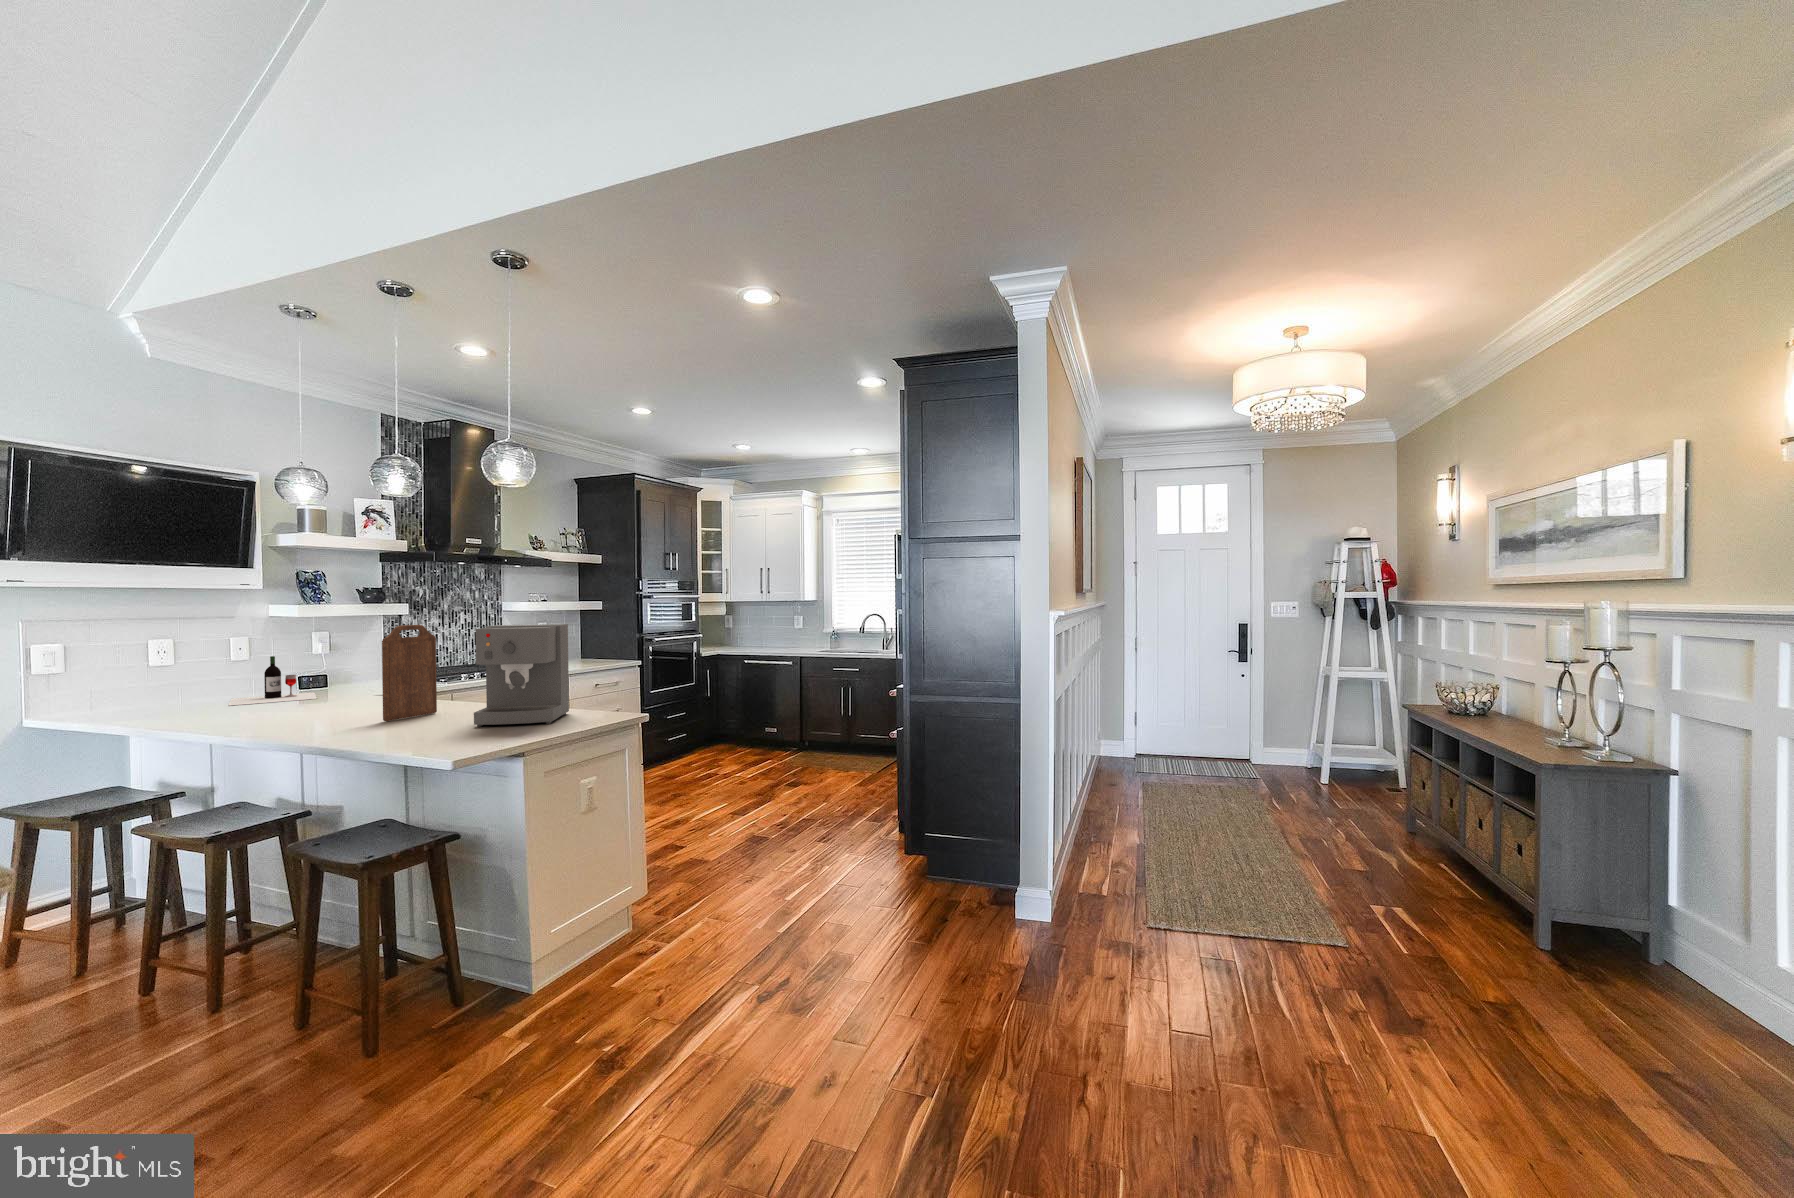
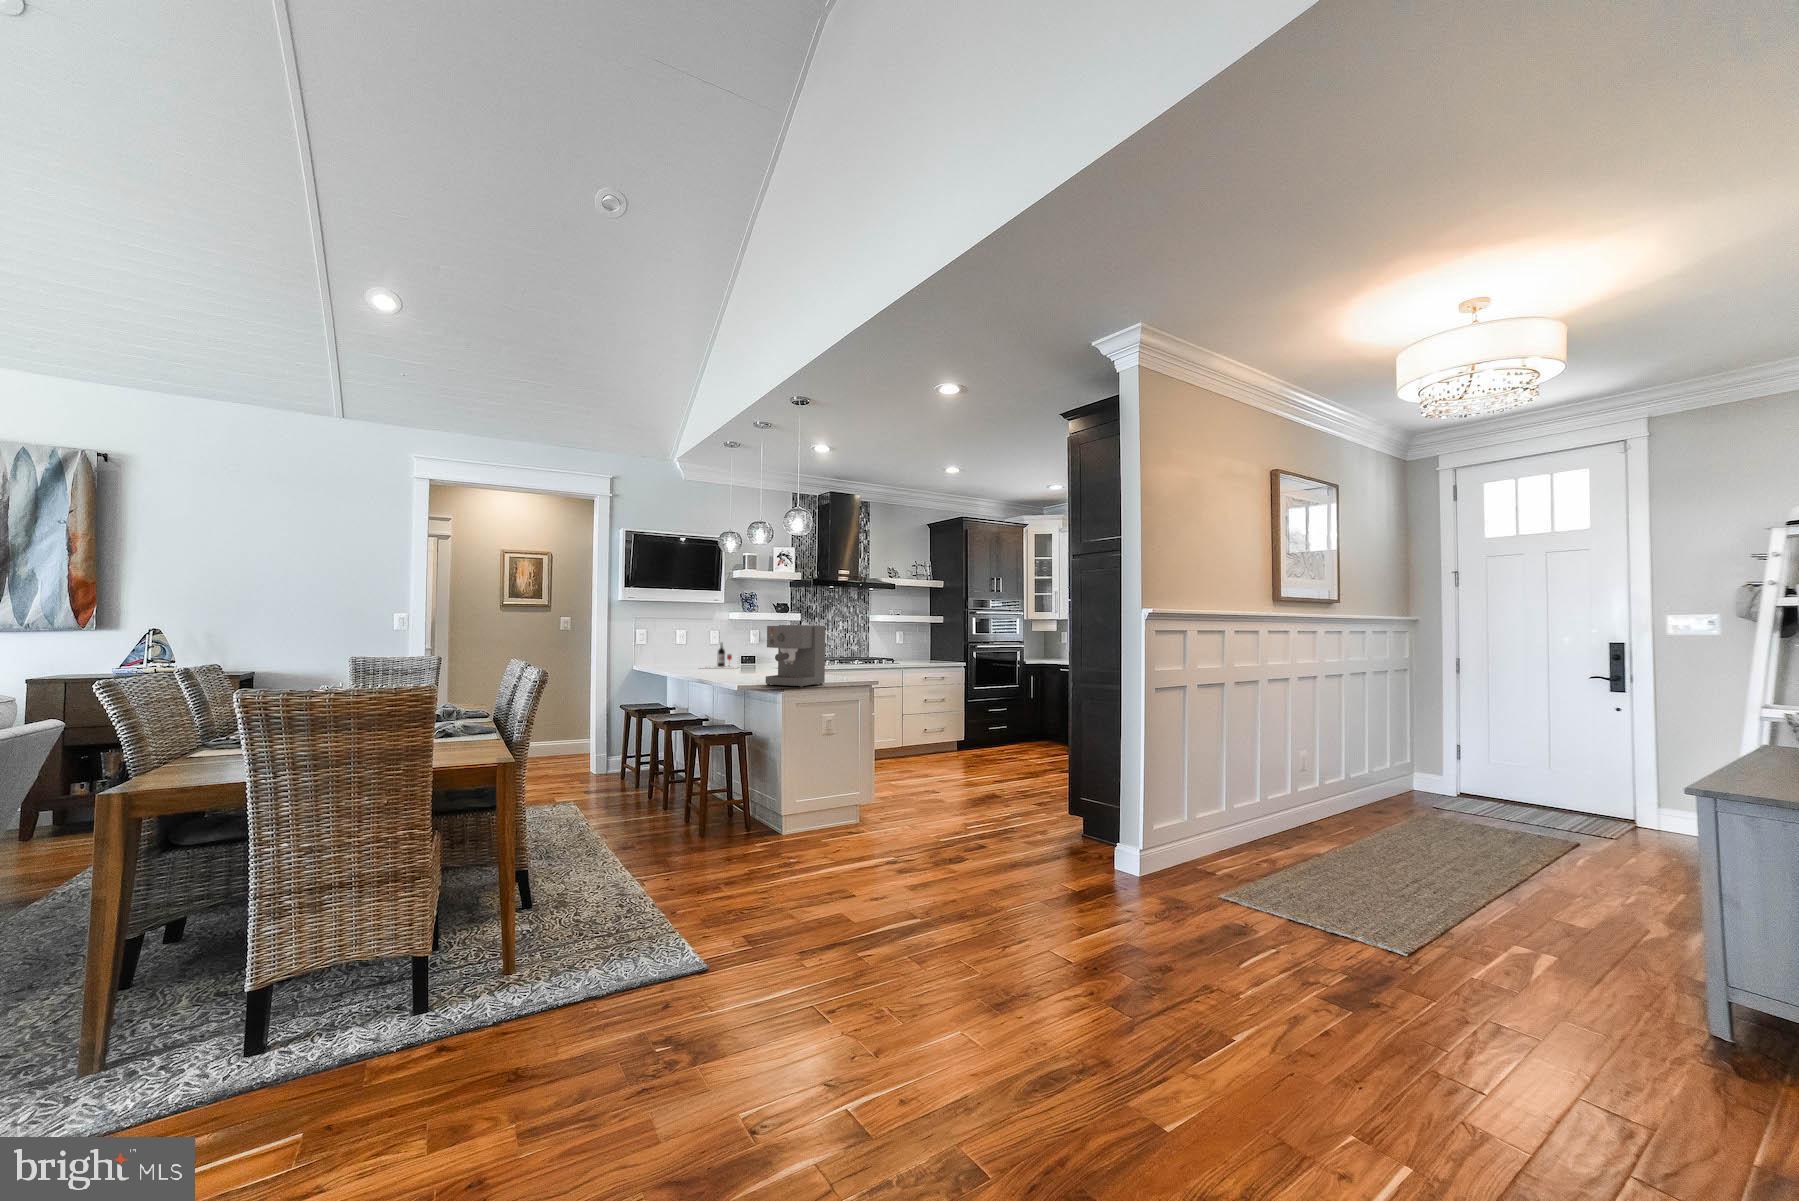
cutting board: present [382,625,437,721] -> none [737,624,768,680]

